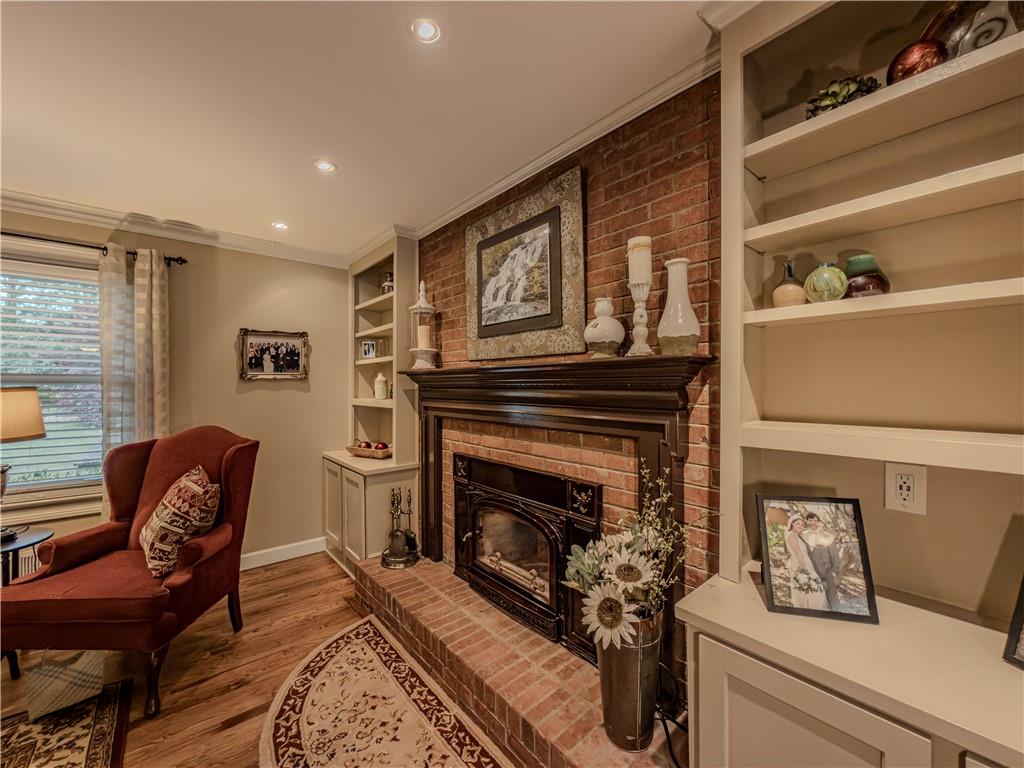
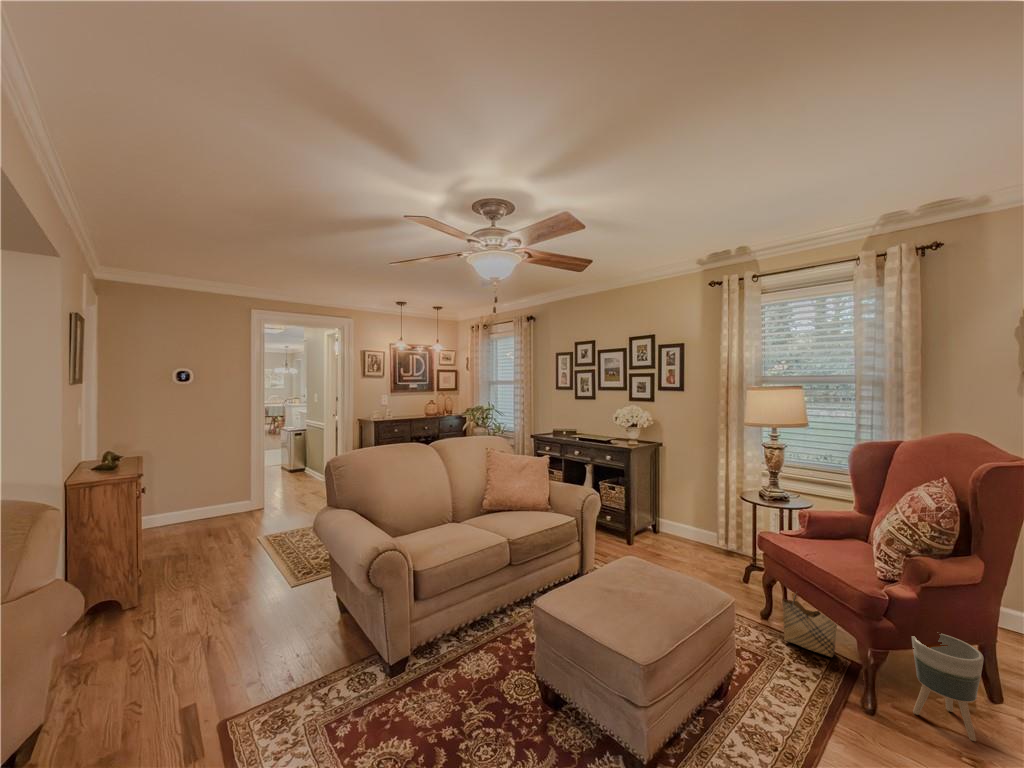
planter: none [187,593,239,682] -> present [912,633,984,741]

